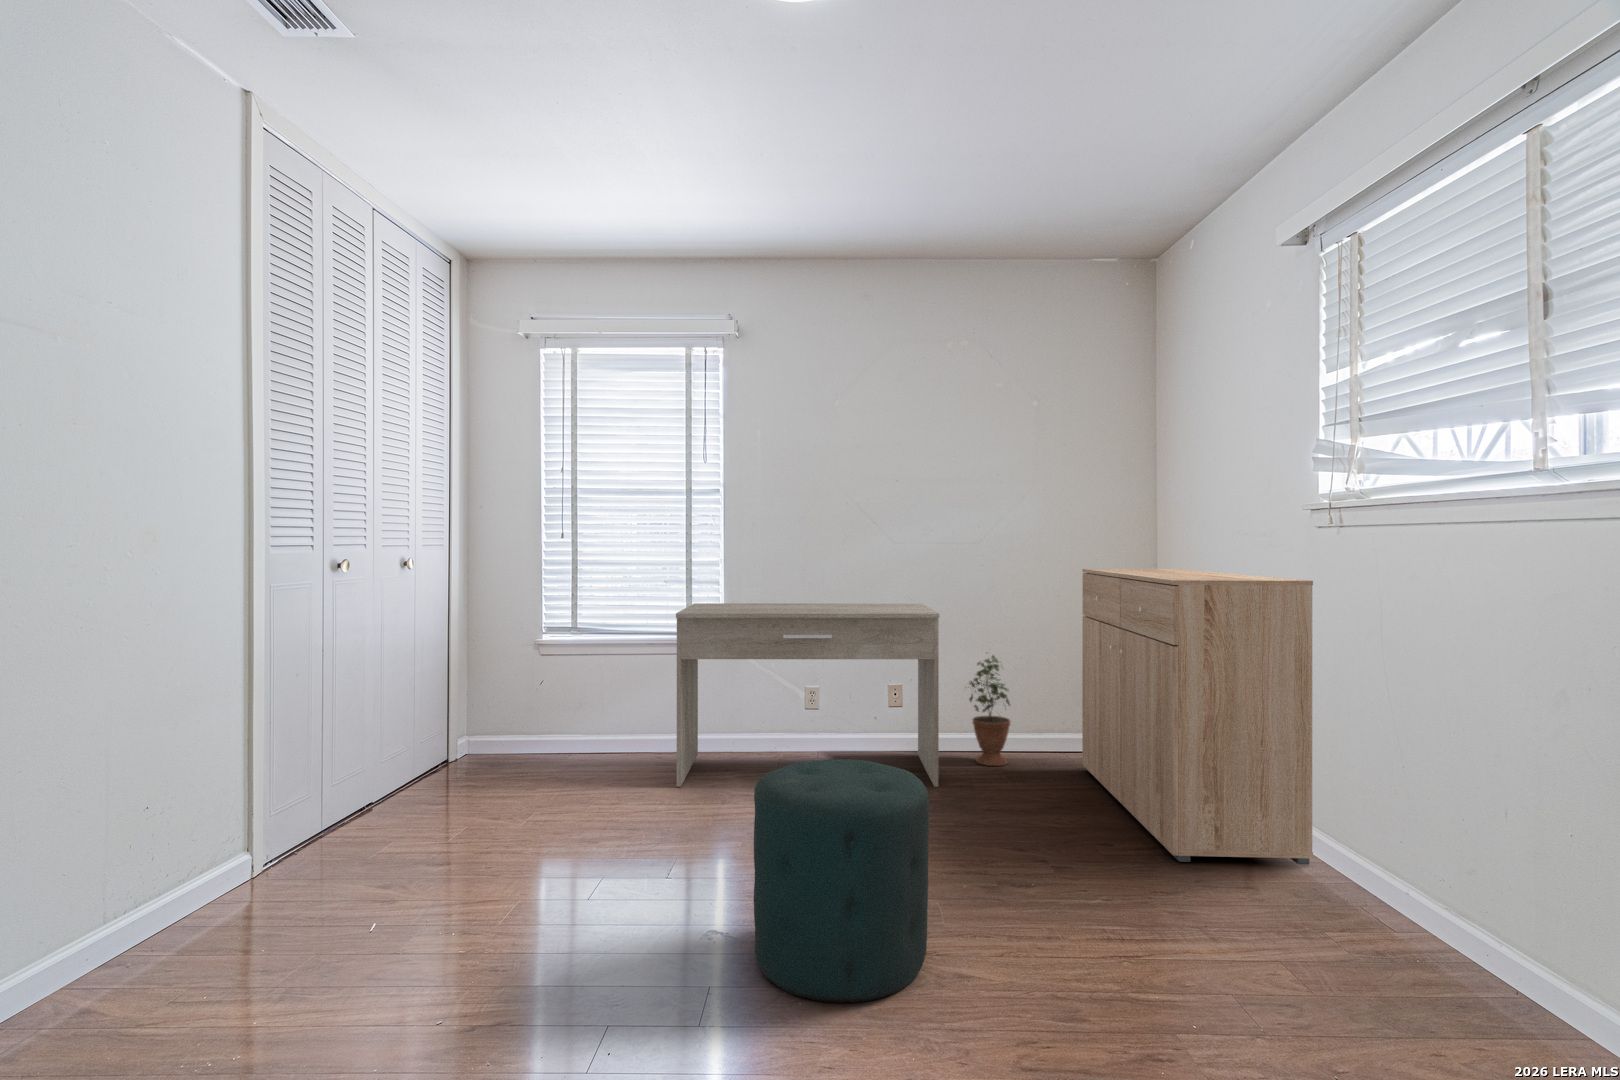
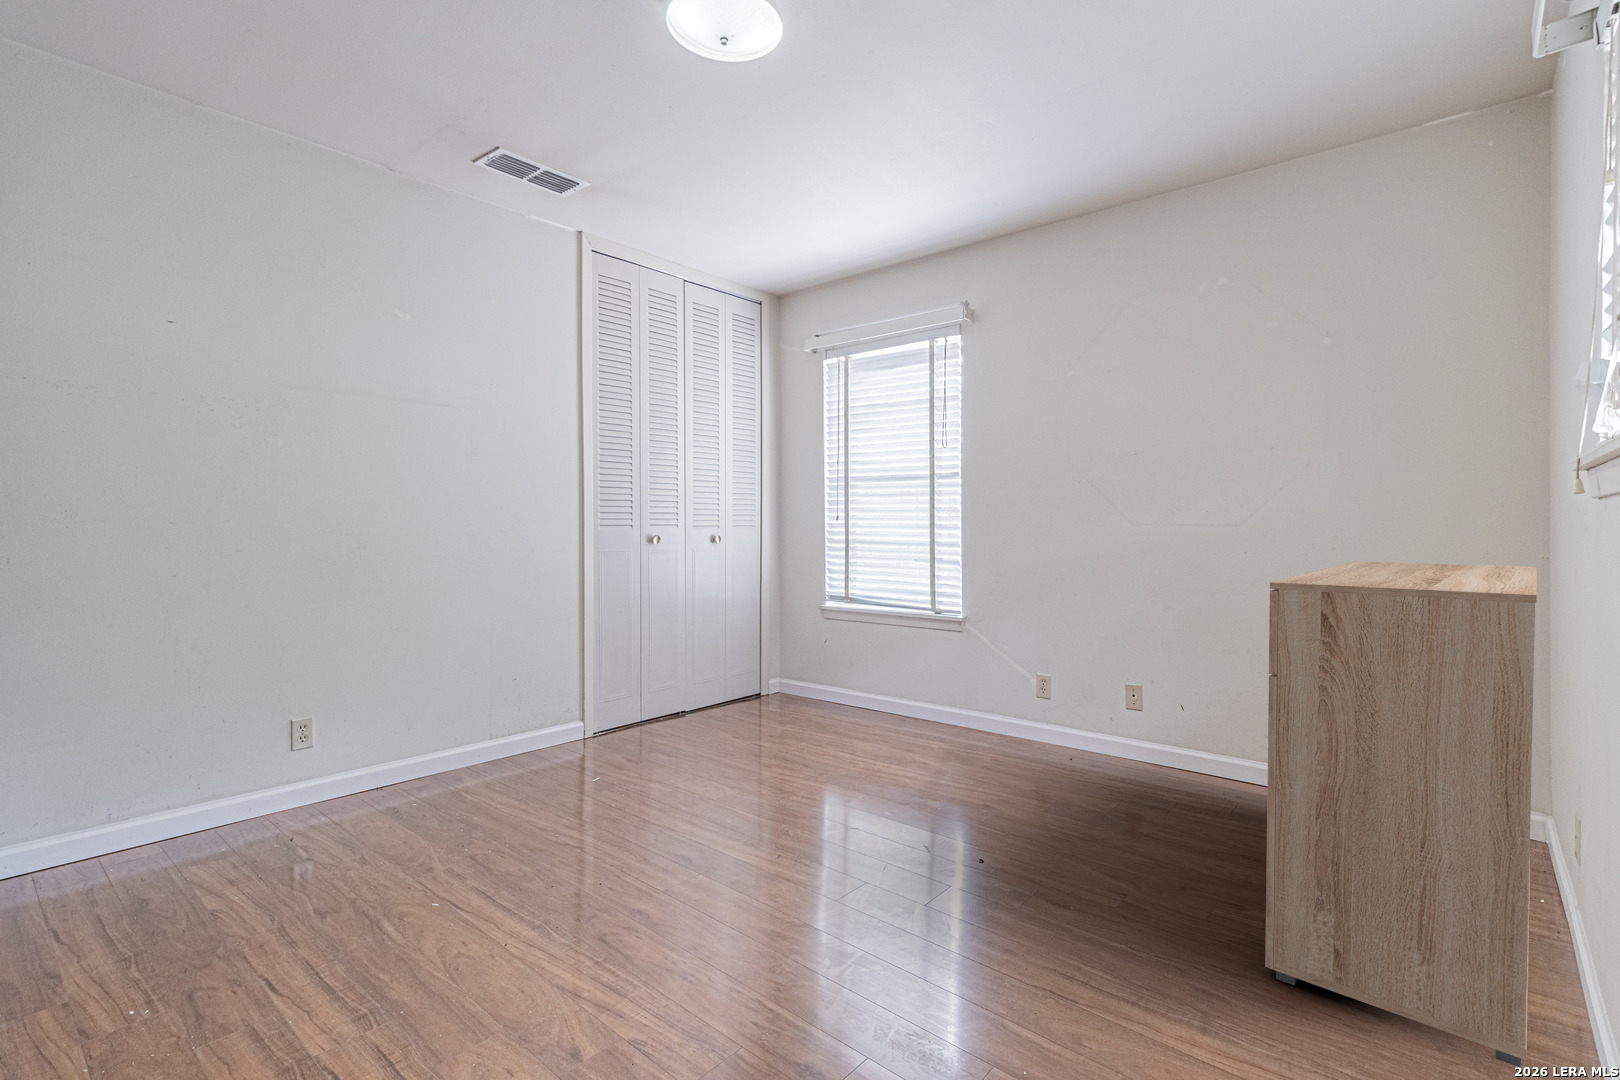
desk: present [676,603,939,787] -> none [869,582,1161,805]
potted plant: present [969,656,1010,766] -> none [1197,660,1262,801]
ottoman: present [754,759,929,1003] -> none [654,735,821,971]

